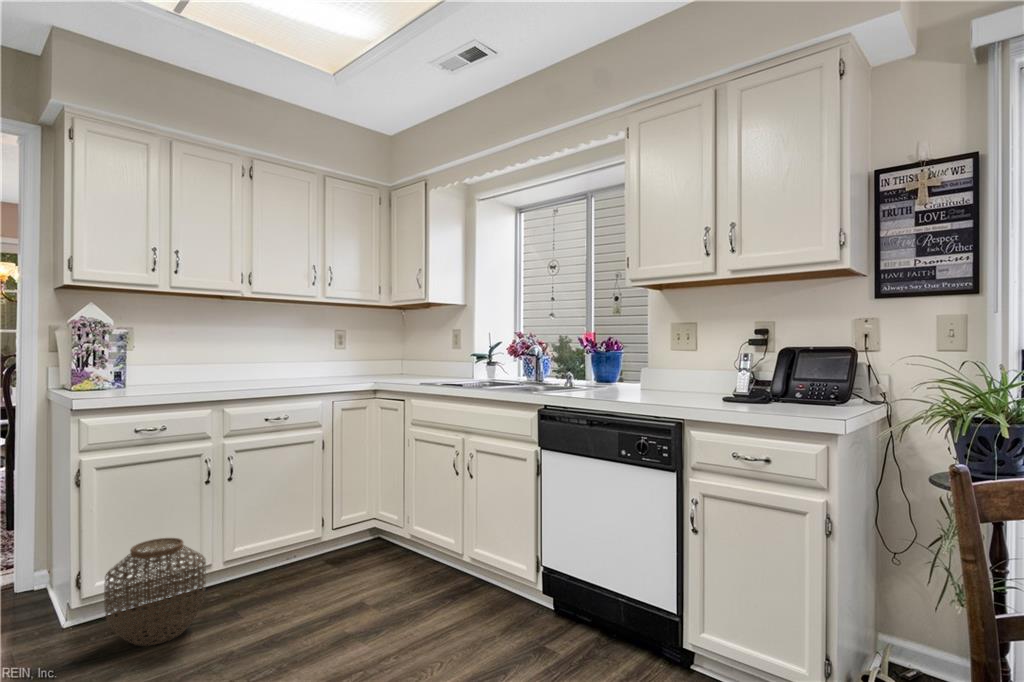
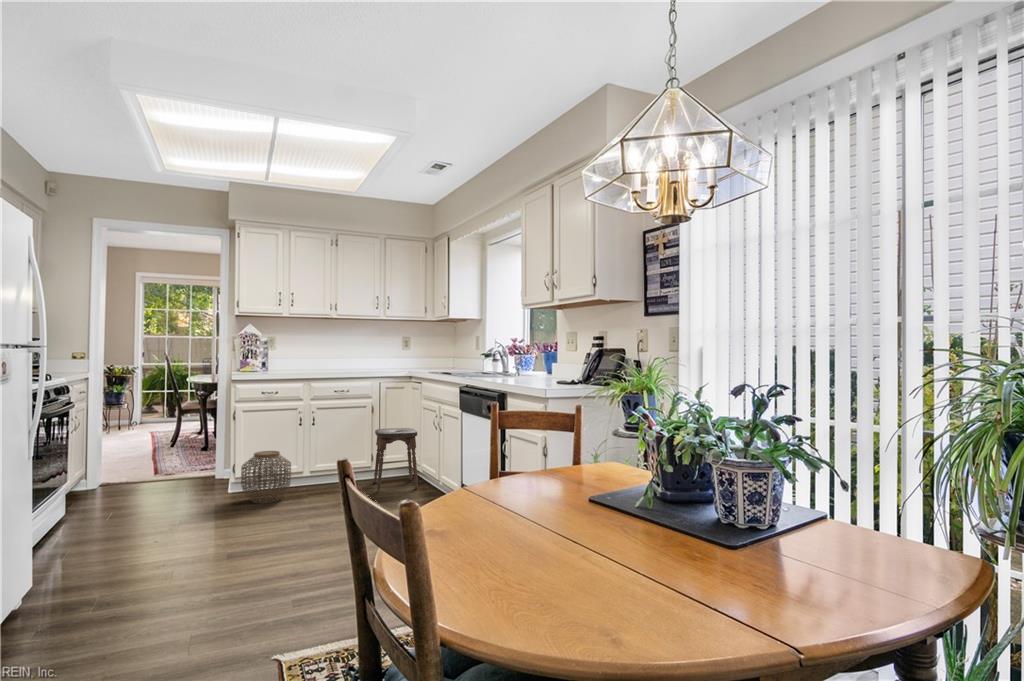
stool: none [328,469,410,579] -> present [374,428,418,491]

